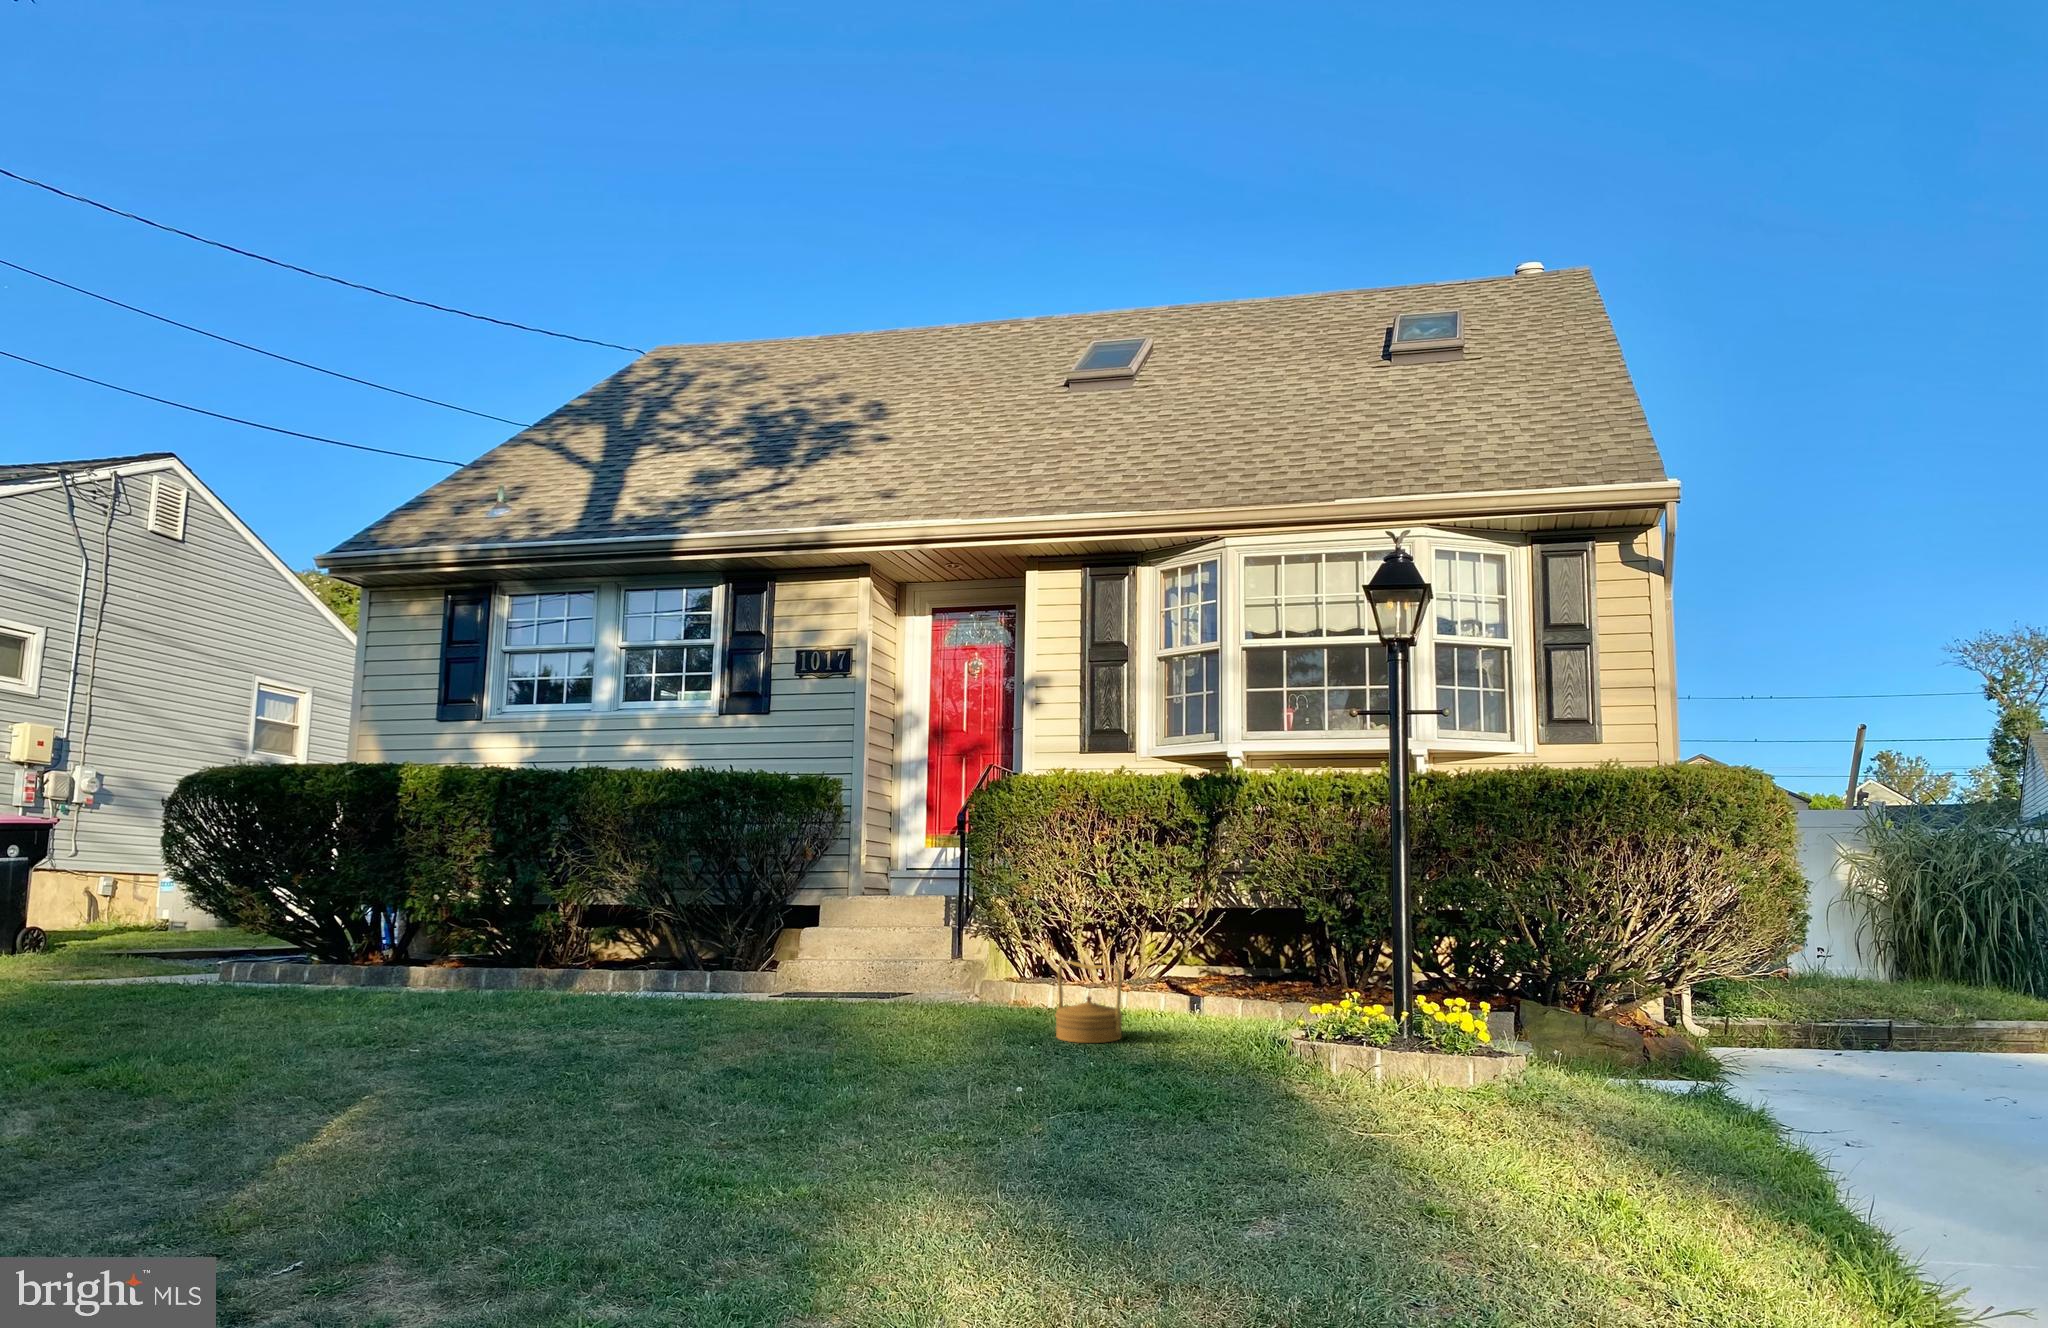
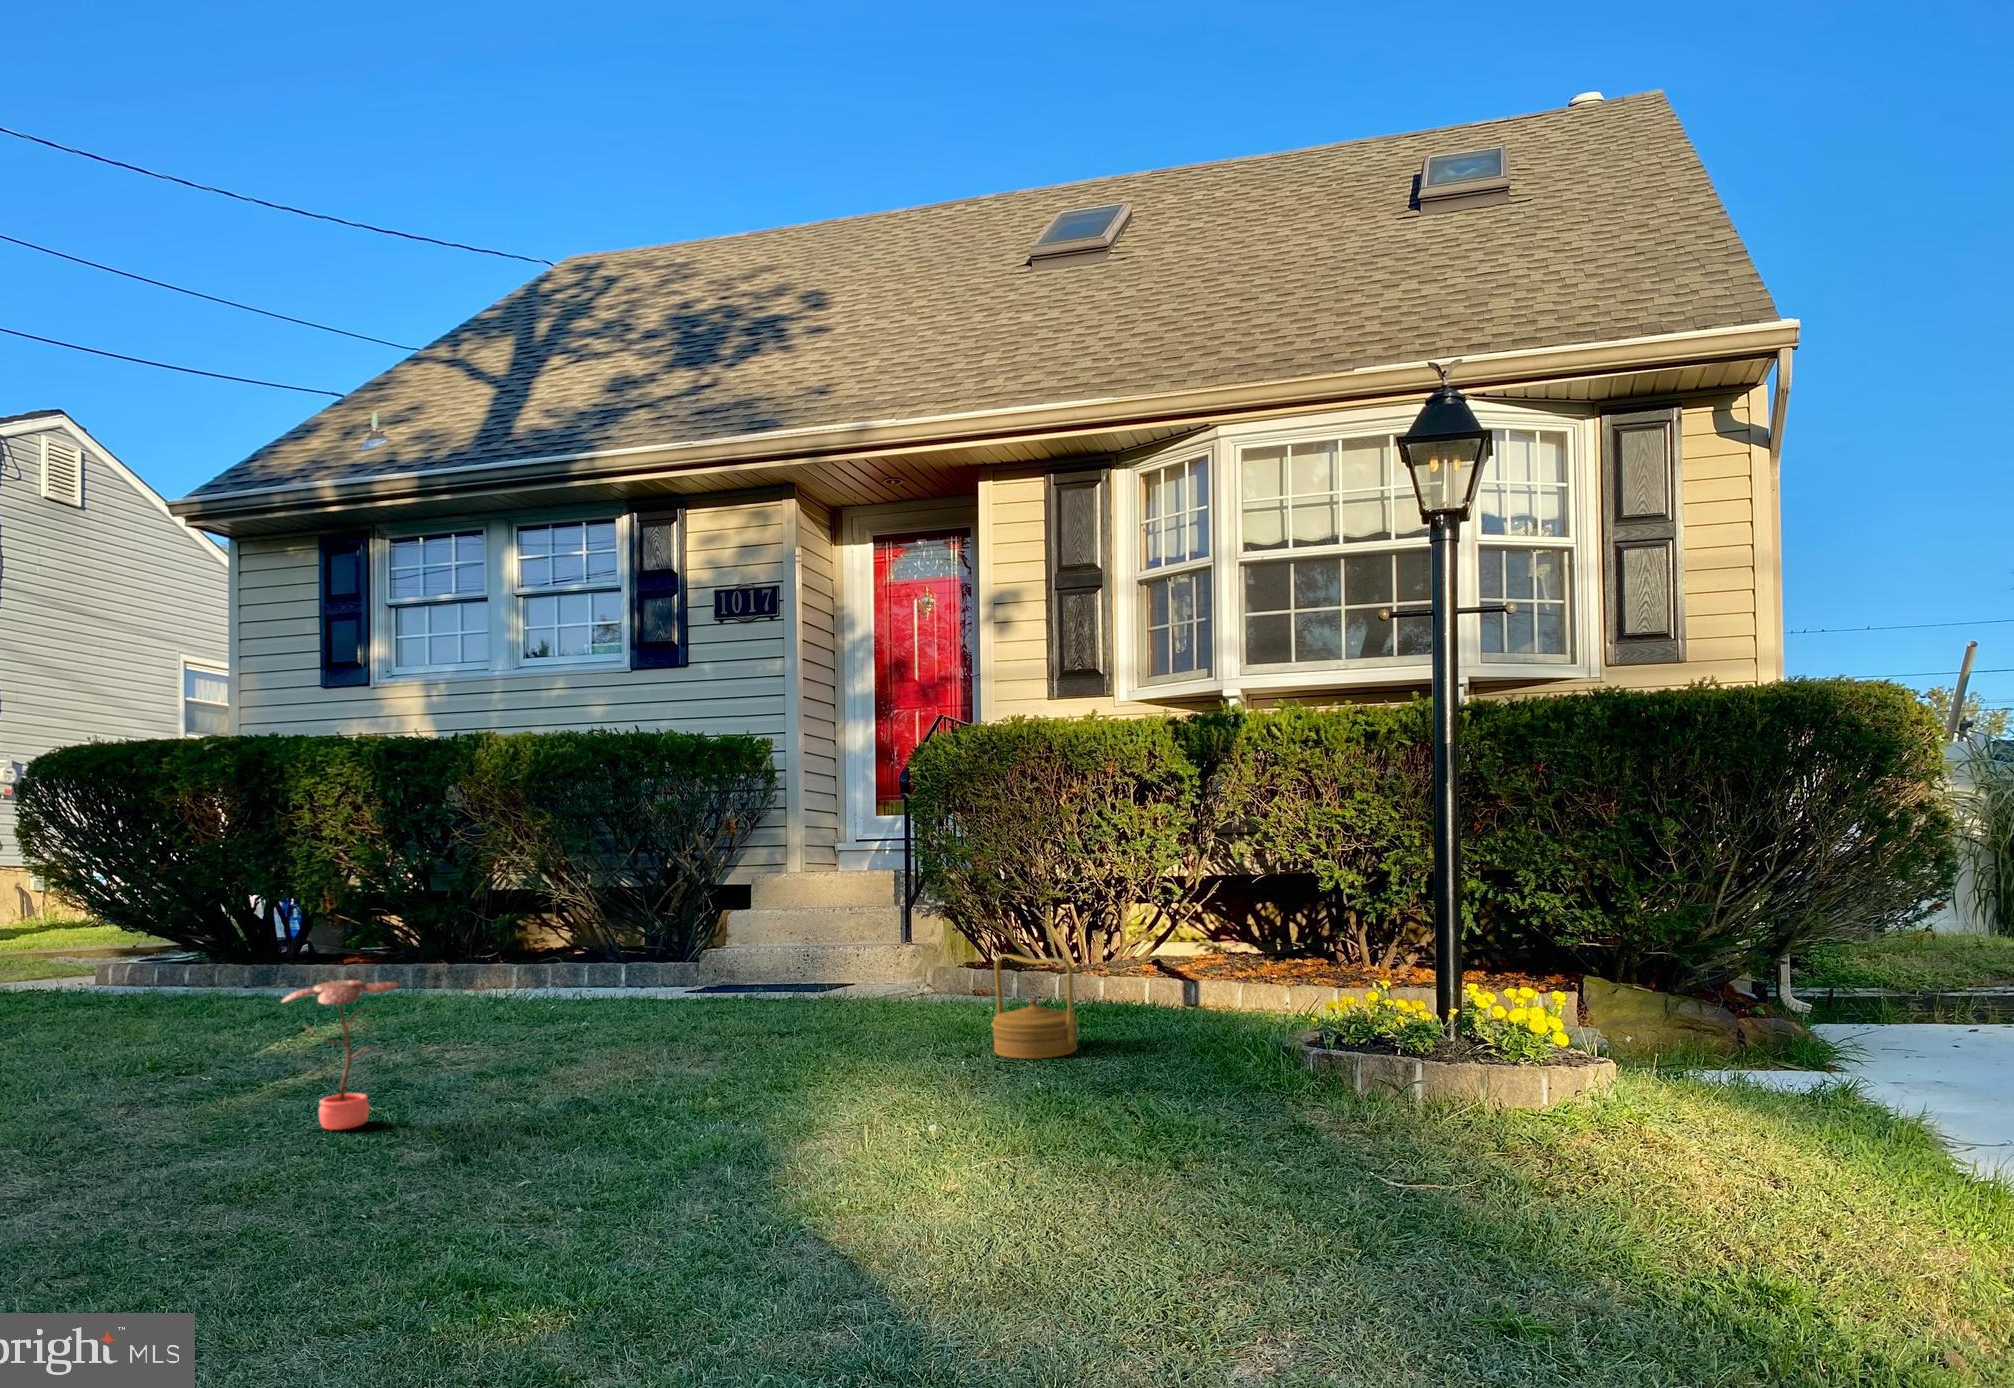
potted plant: none [522,962,611,1077] -> present [282,980,399,1130]

